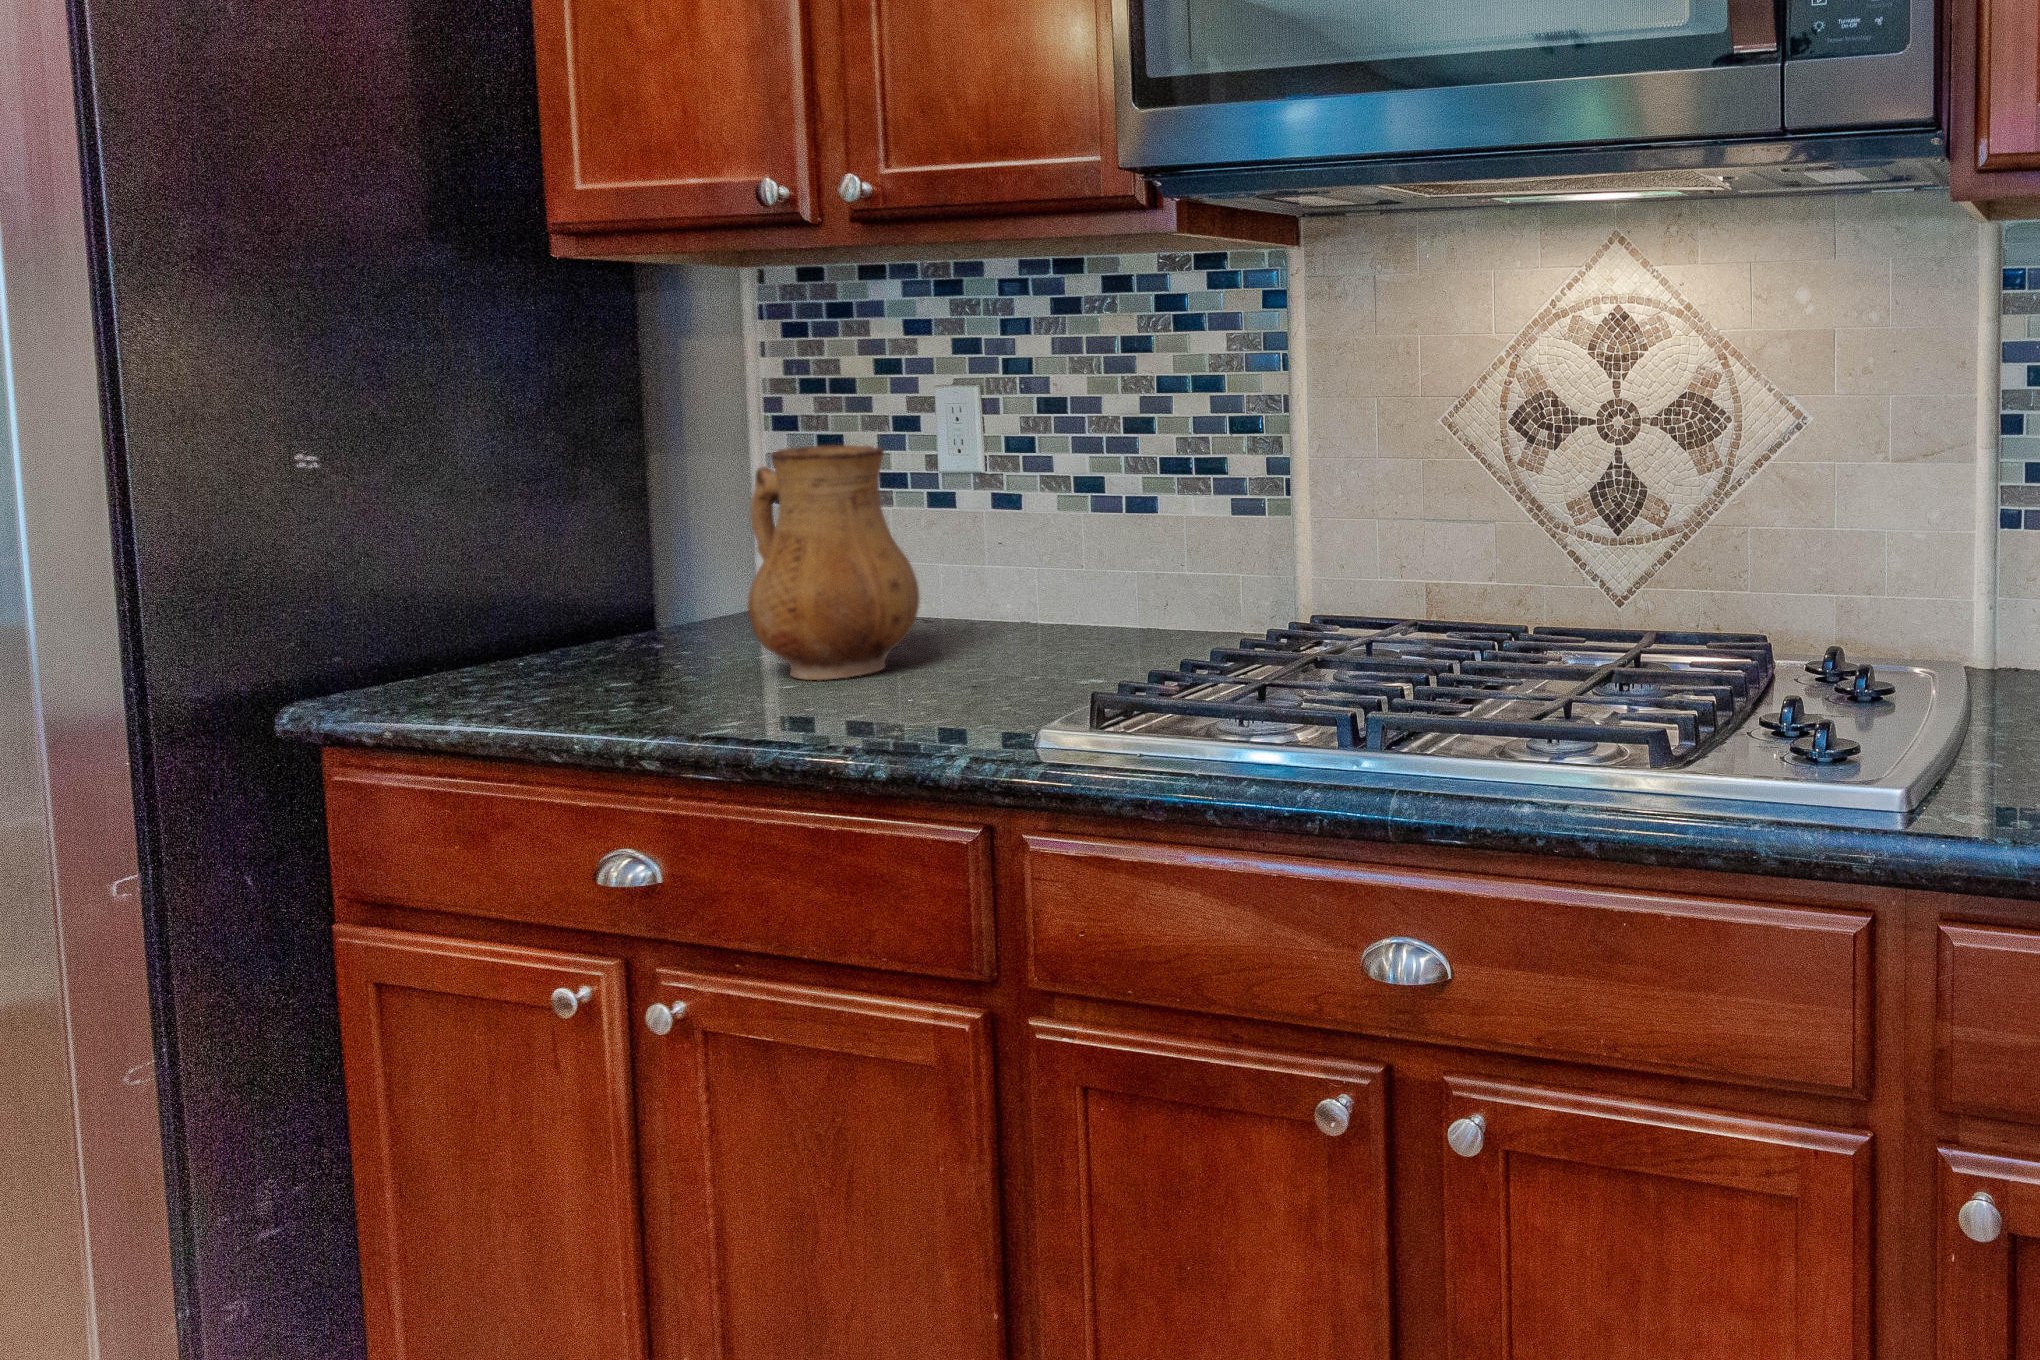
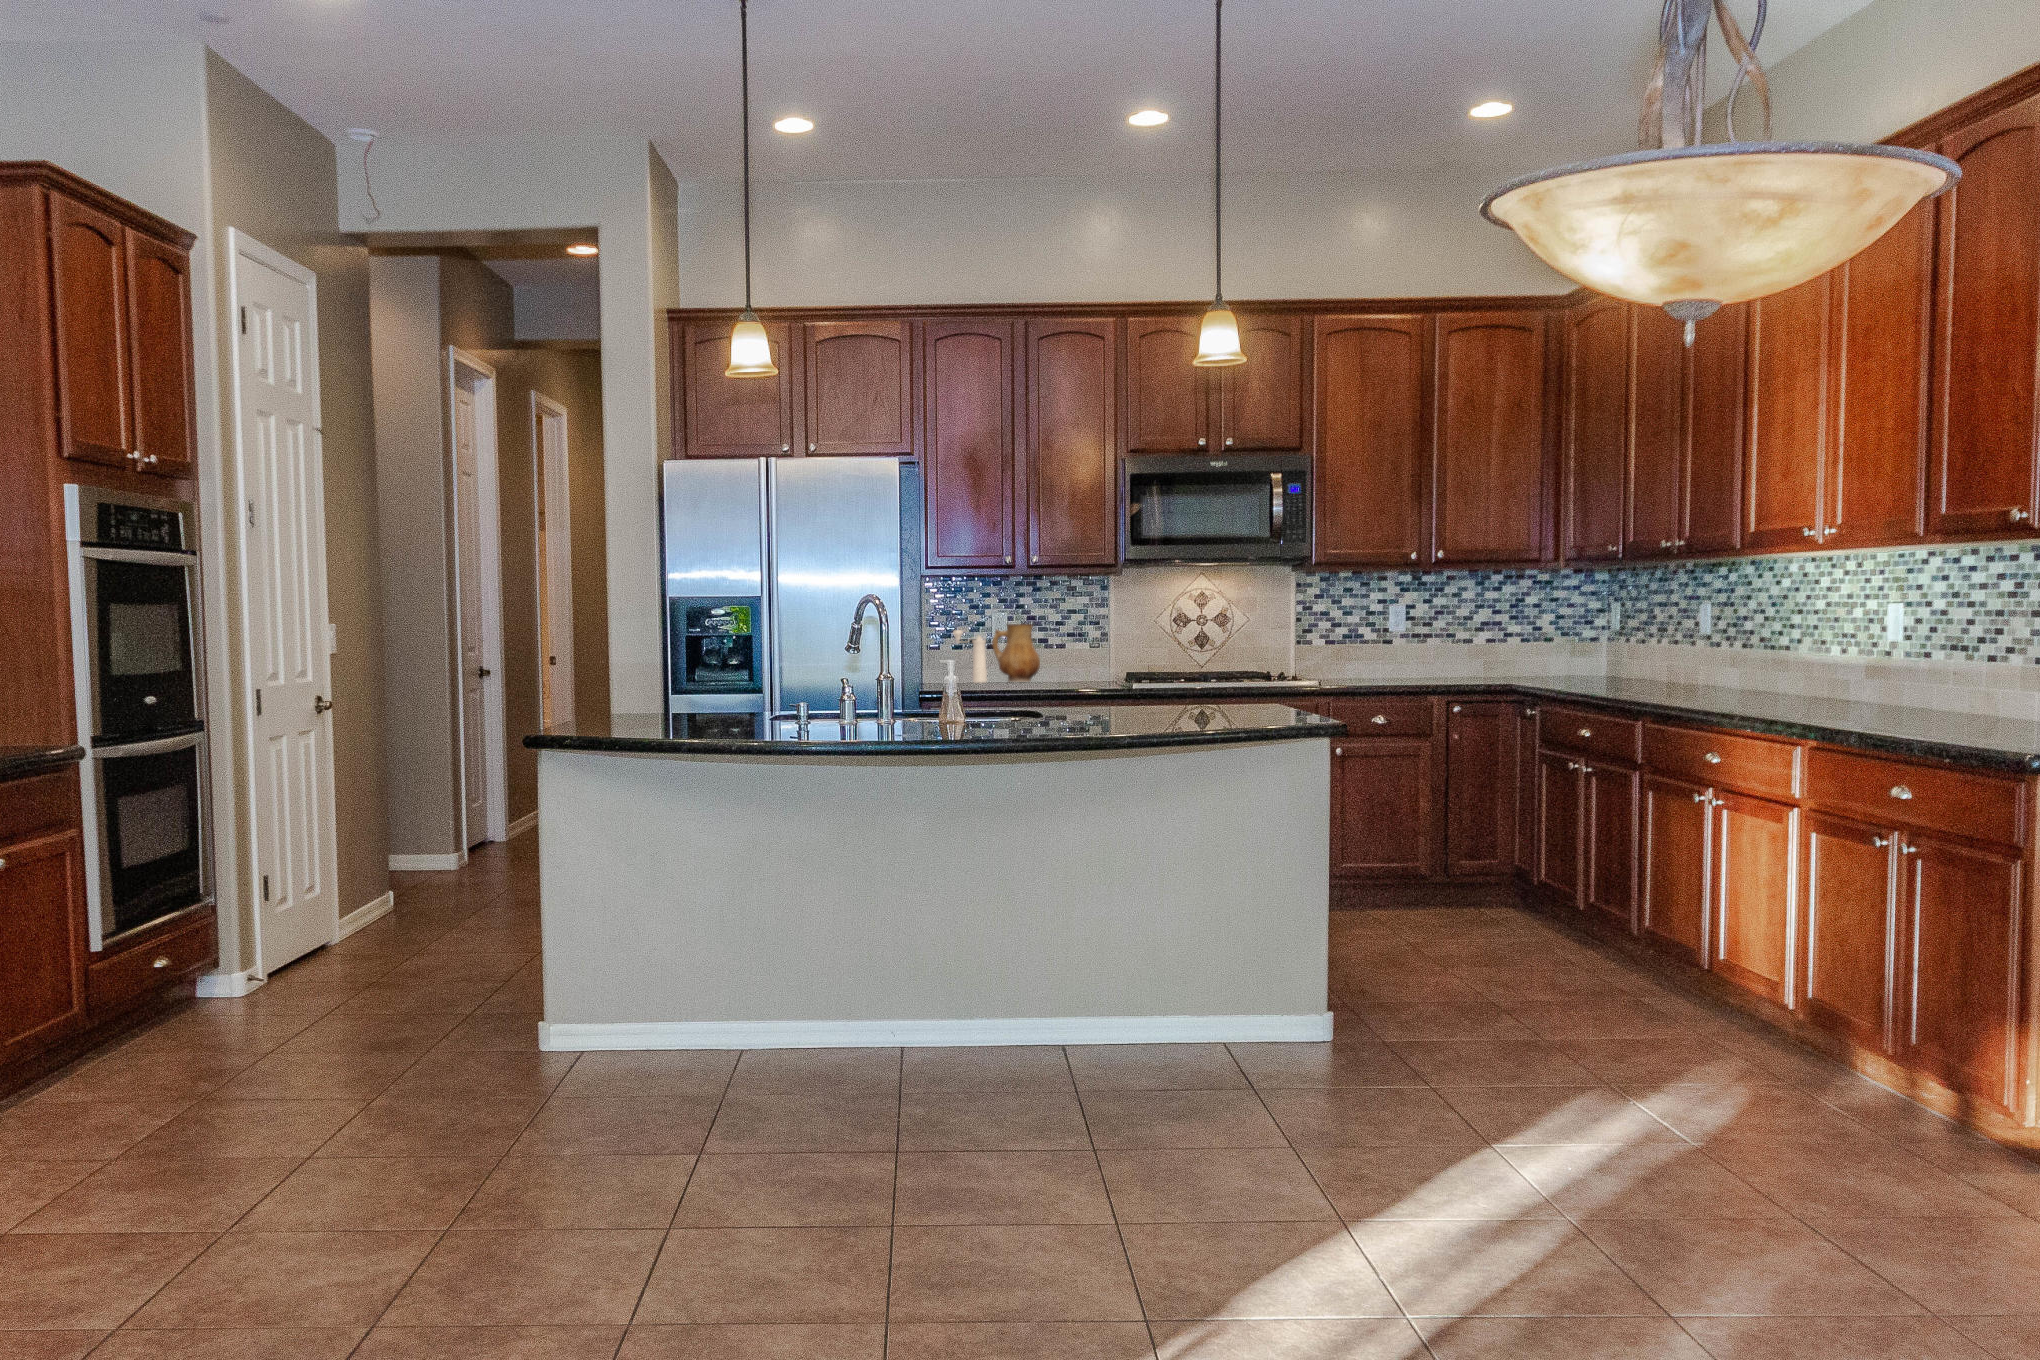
pepper mill: none [505,481,586,709] -> present [953,630,987,683]

